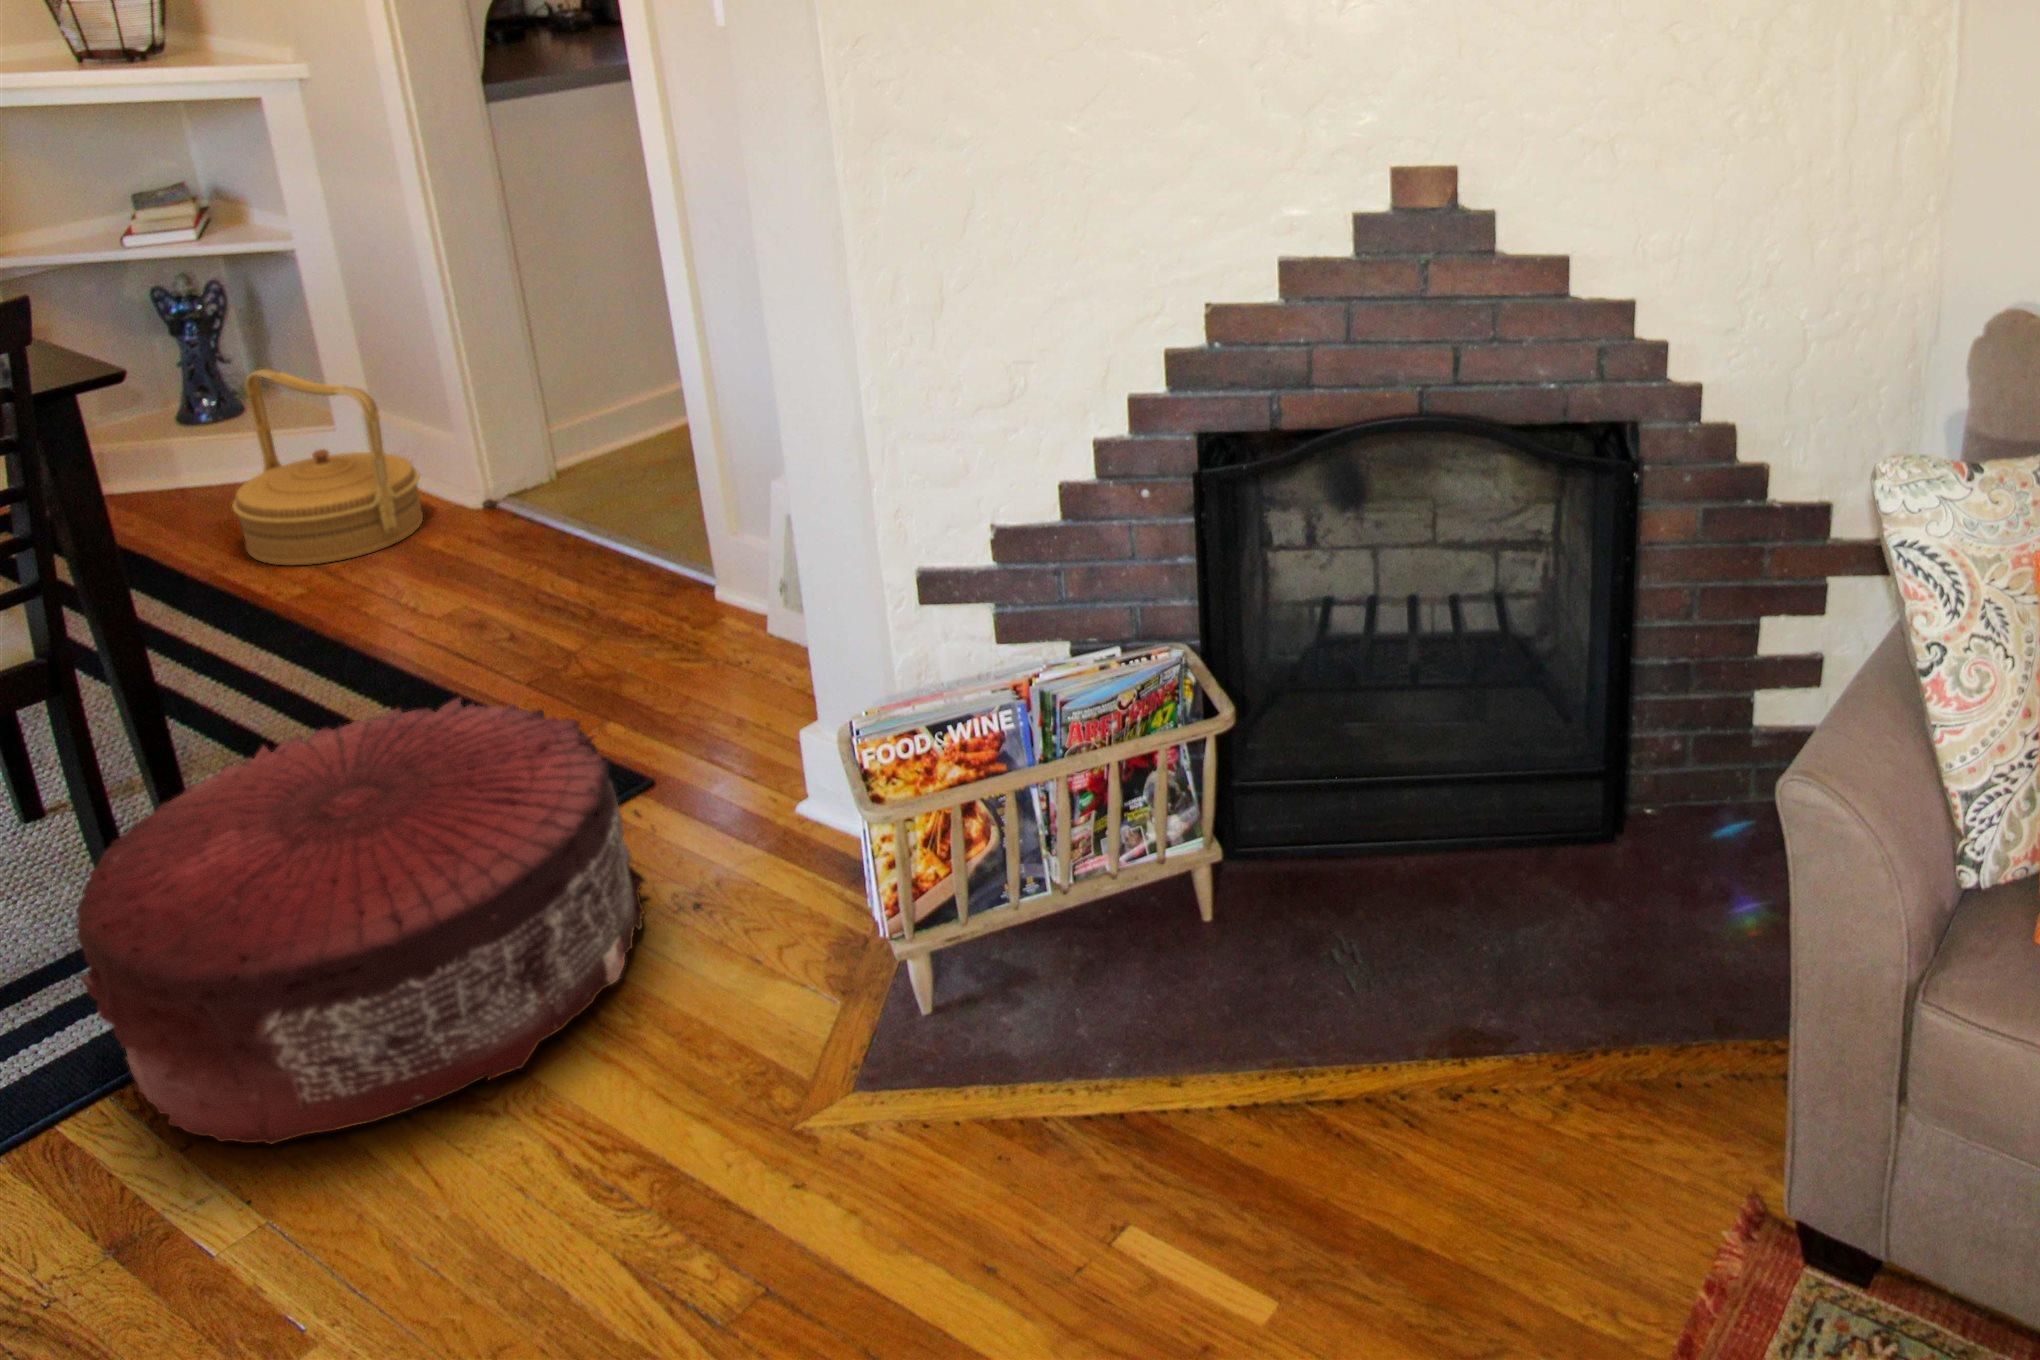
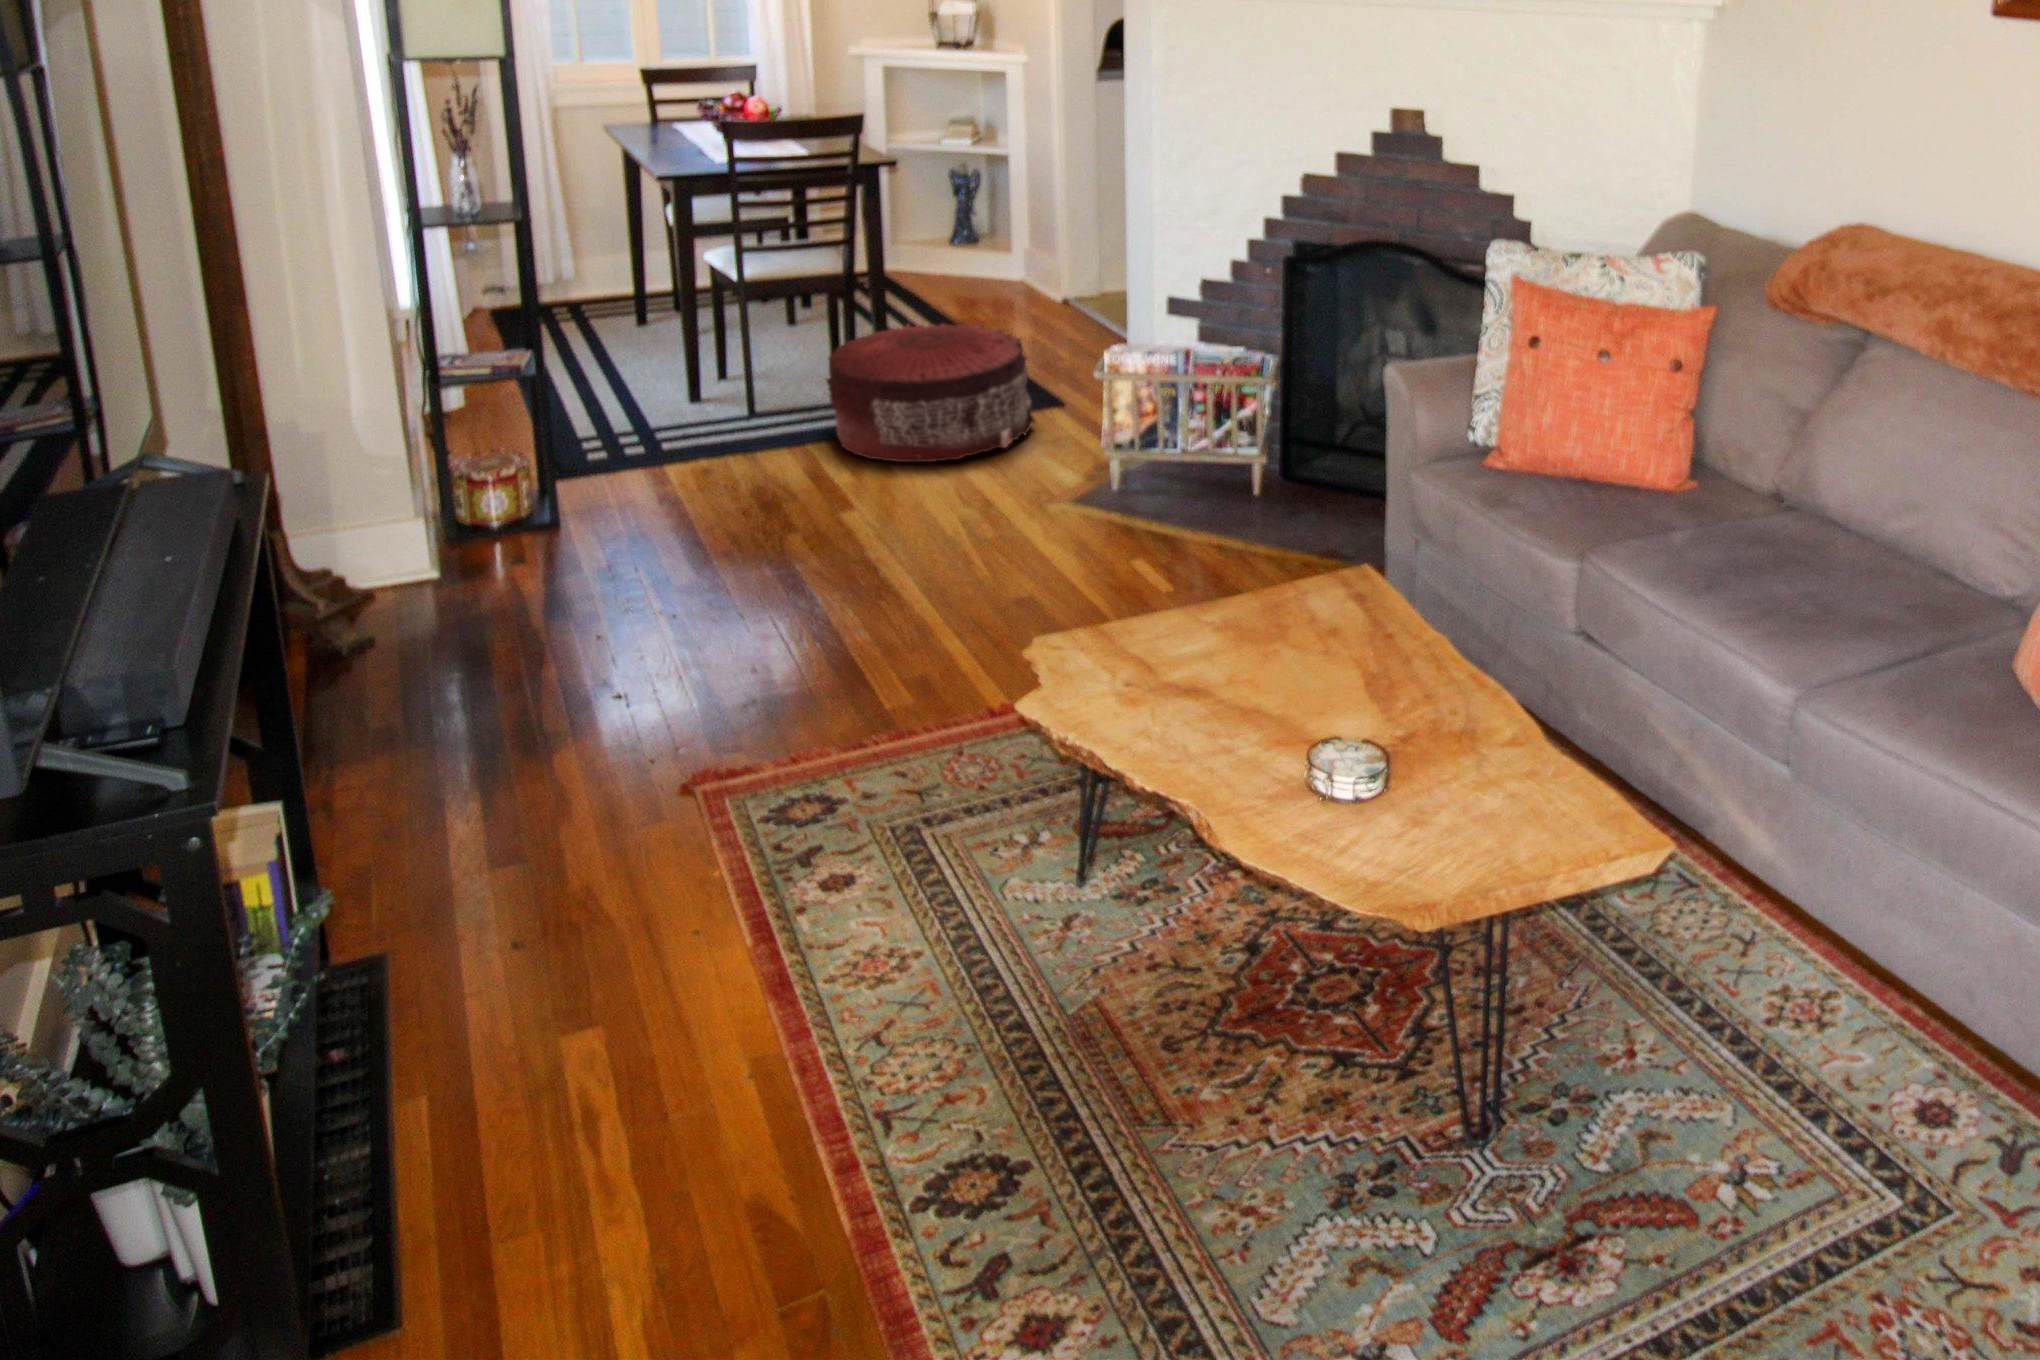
basket: present [233,369,423,565] -> none [955,208,1037,307]

